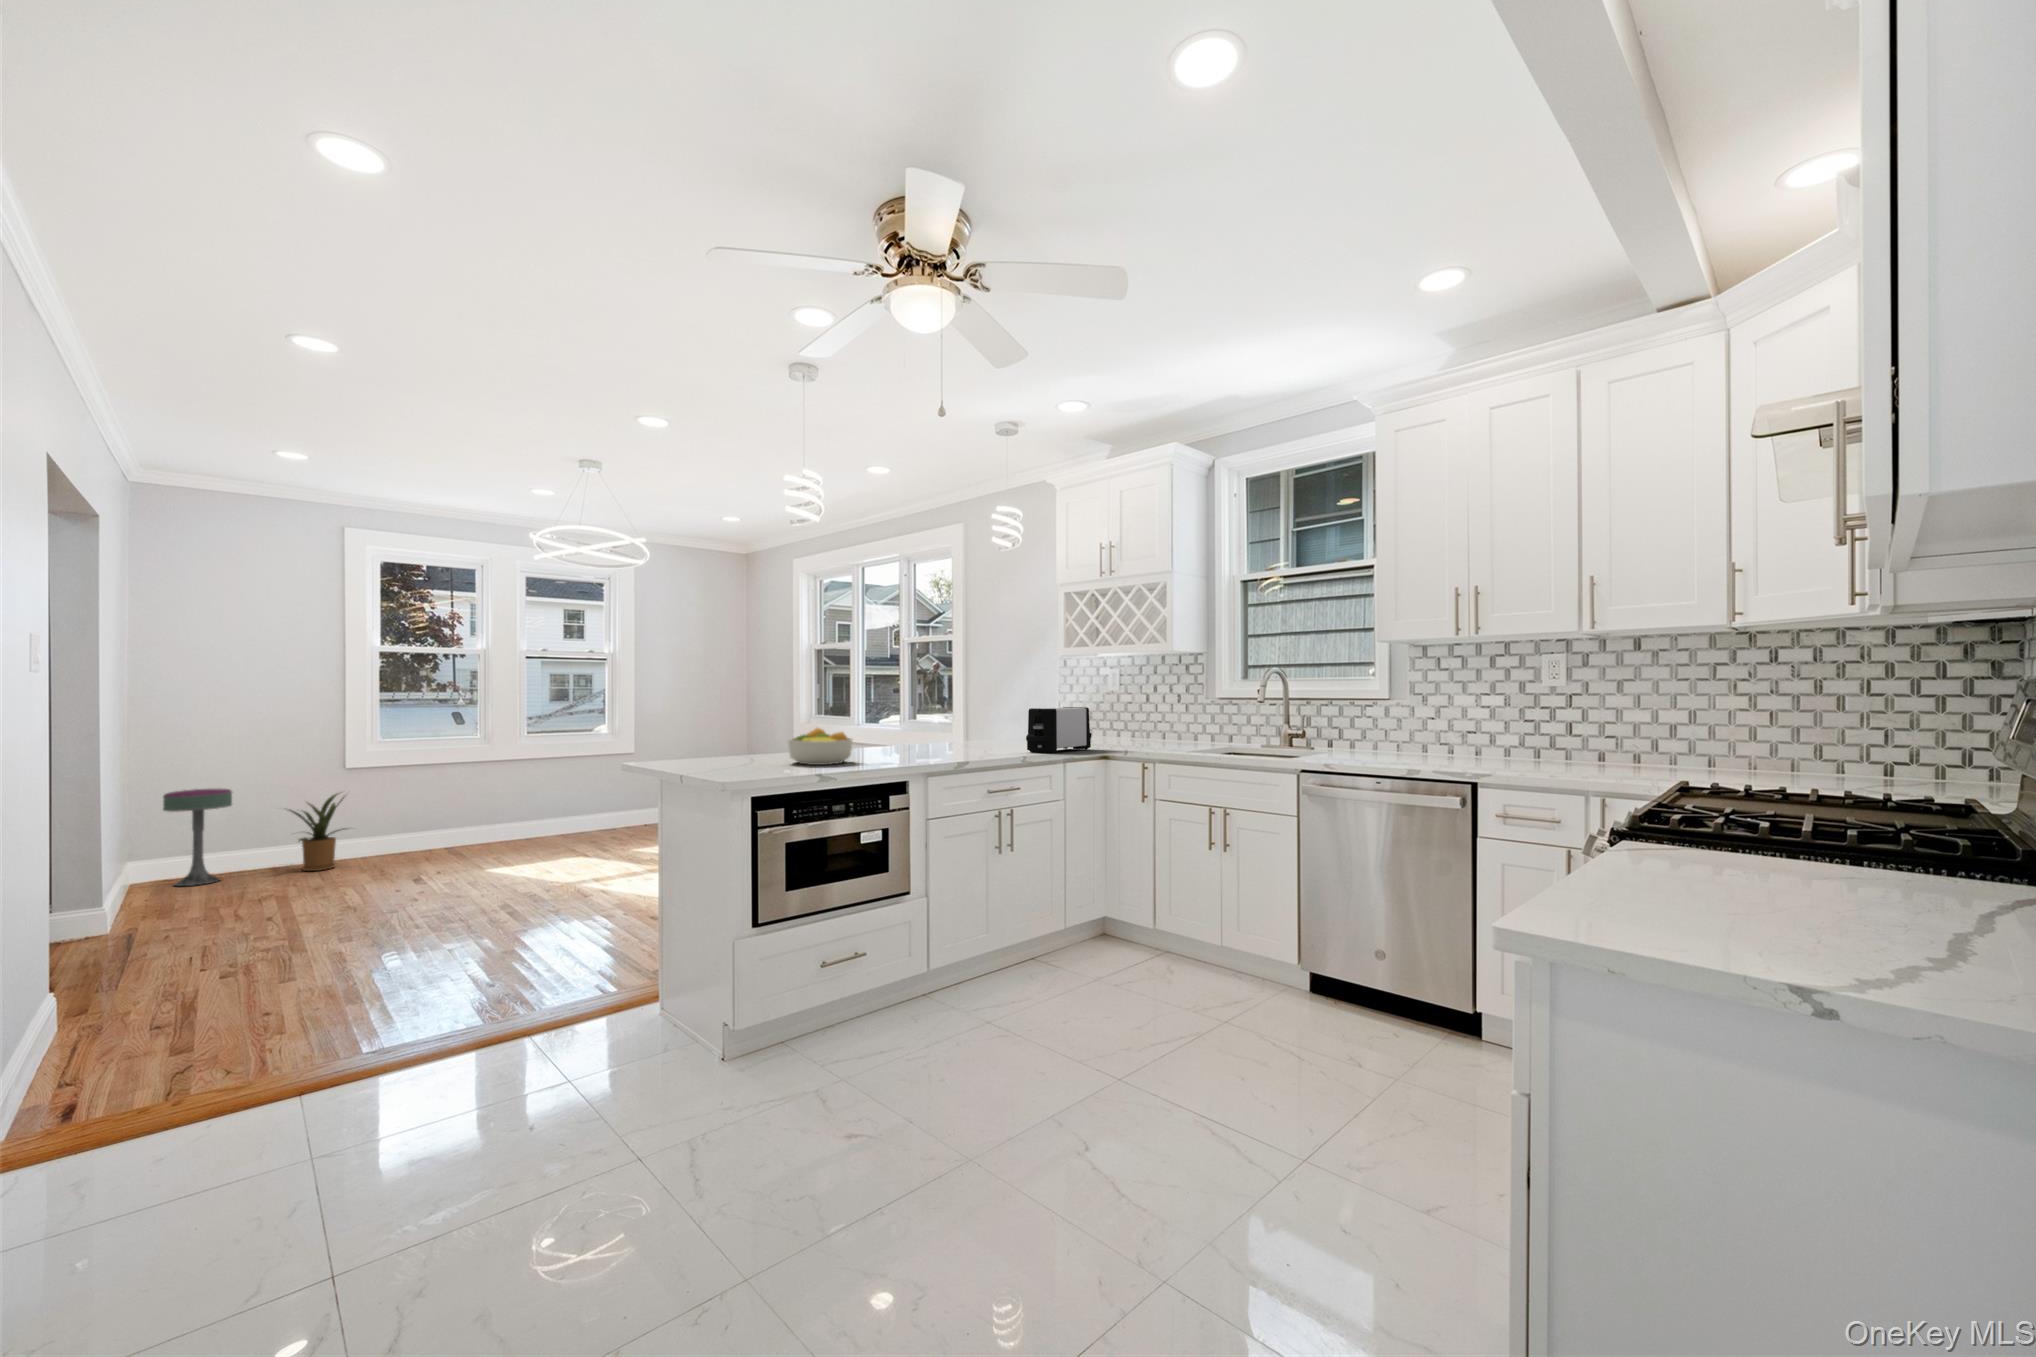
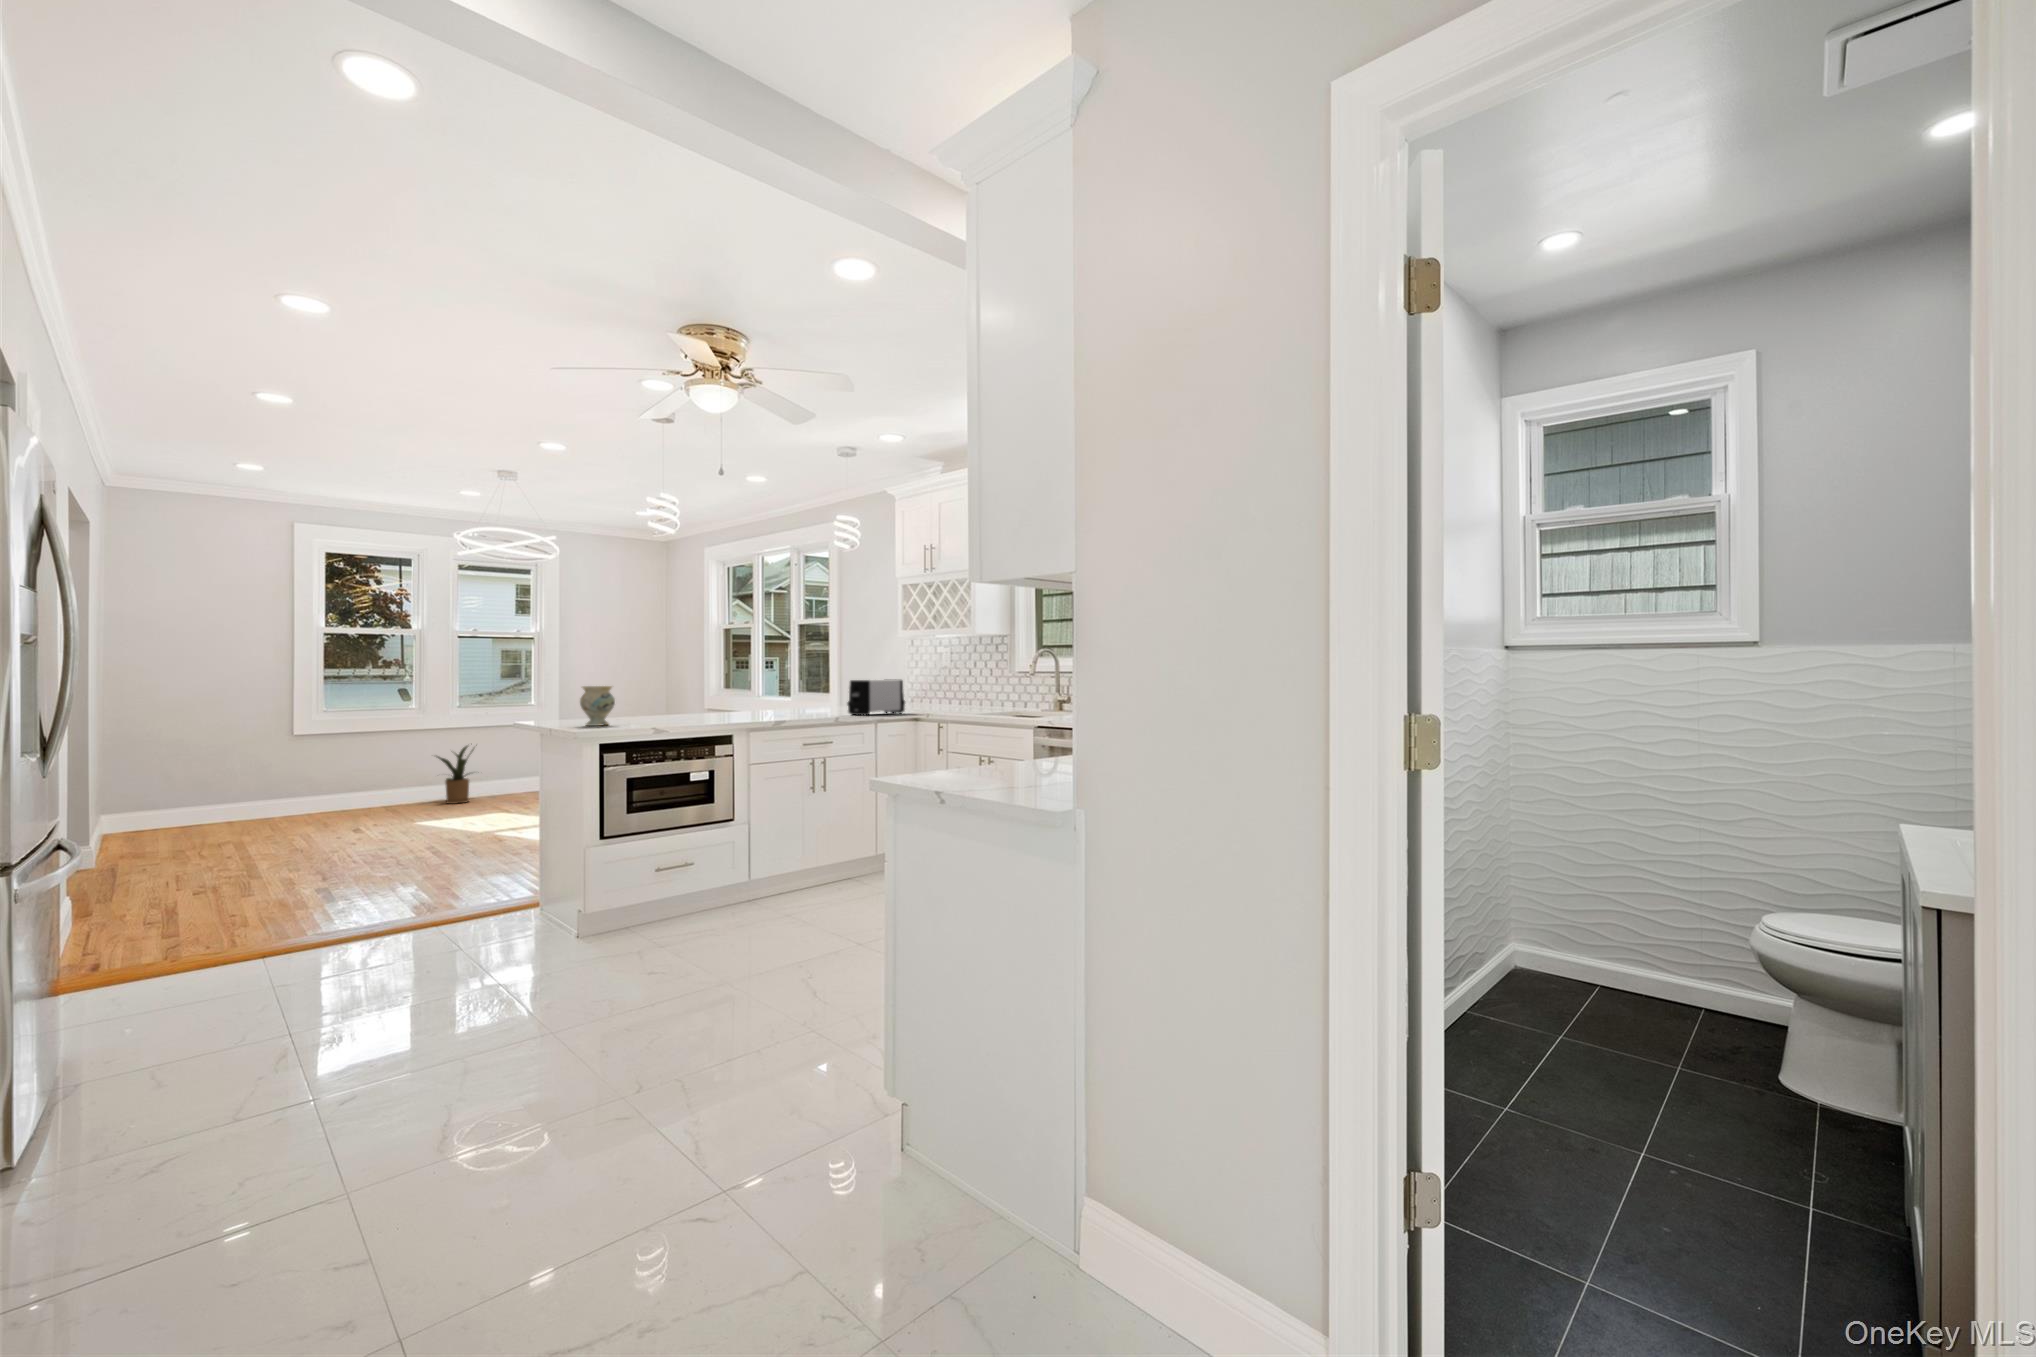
vase: none [727,720,771,774] -> present [580,686,615,726]
fruit bowl: present [788,728,853,765] -> none [640,693,694,721]
bar stool: present [163,789,232,886] -> none [136,751,197,834]
house plant: present [289,794,345,871] -> present [437,745,477,804]

